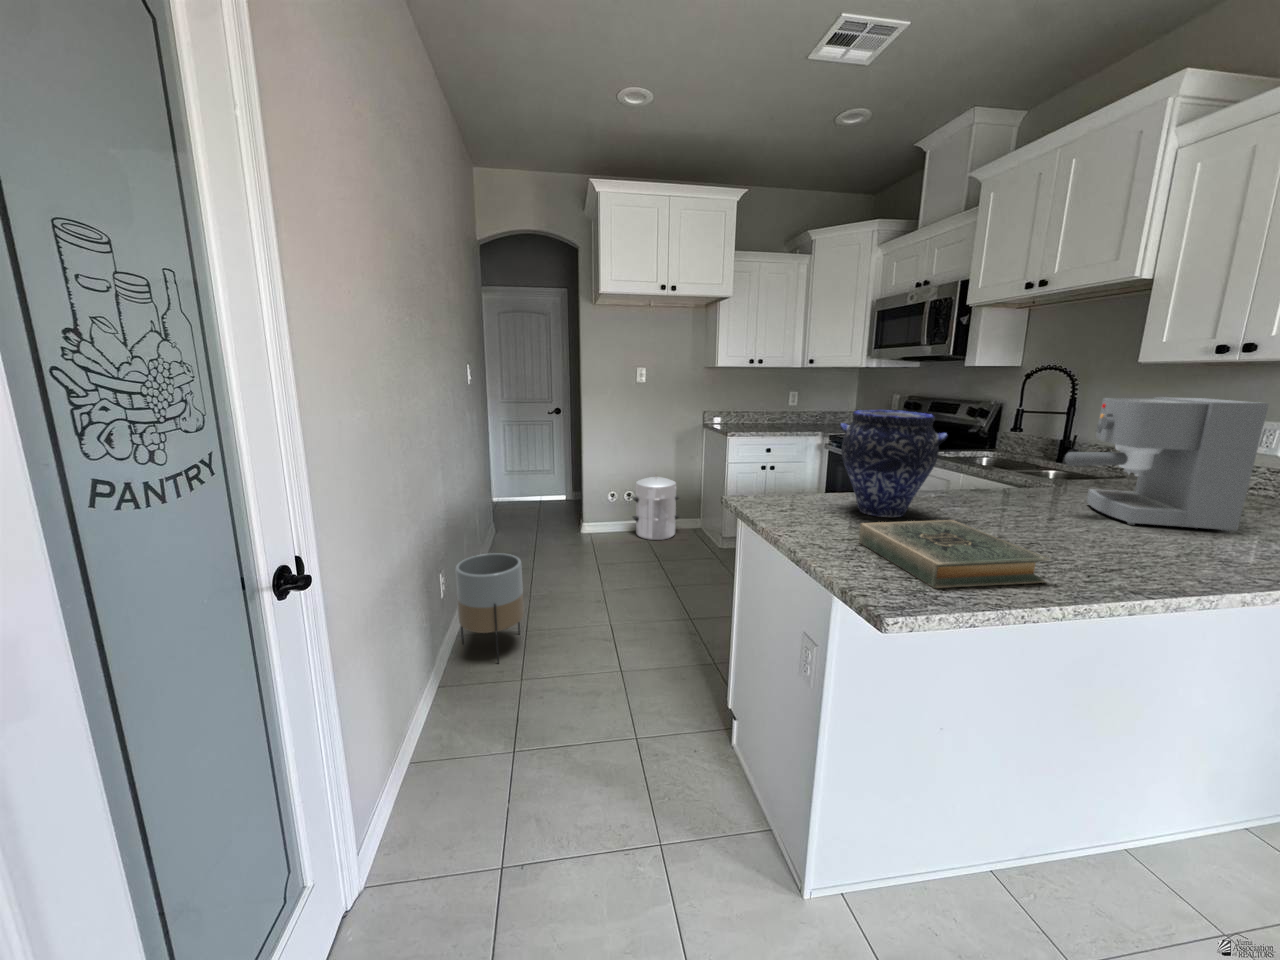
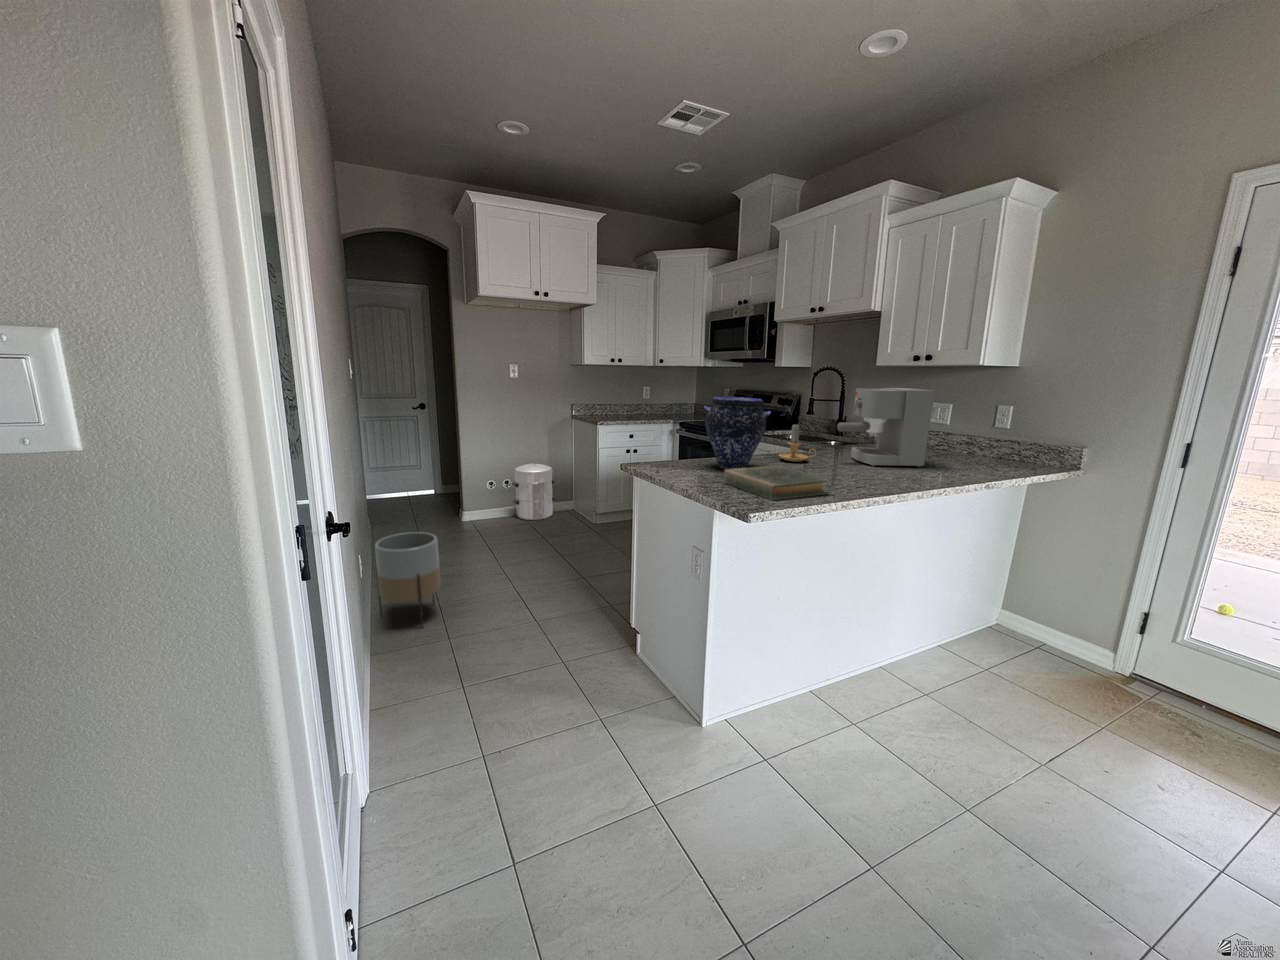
candle: none [959,449,1024,508] -> present [779,425,816,462]

